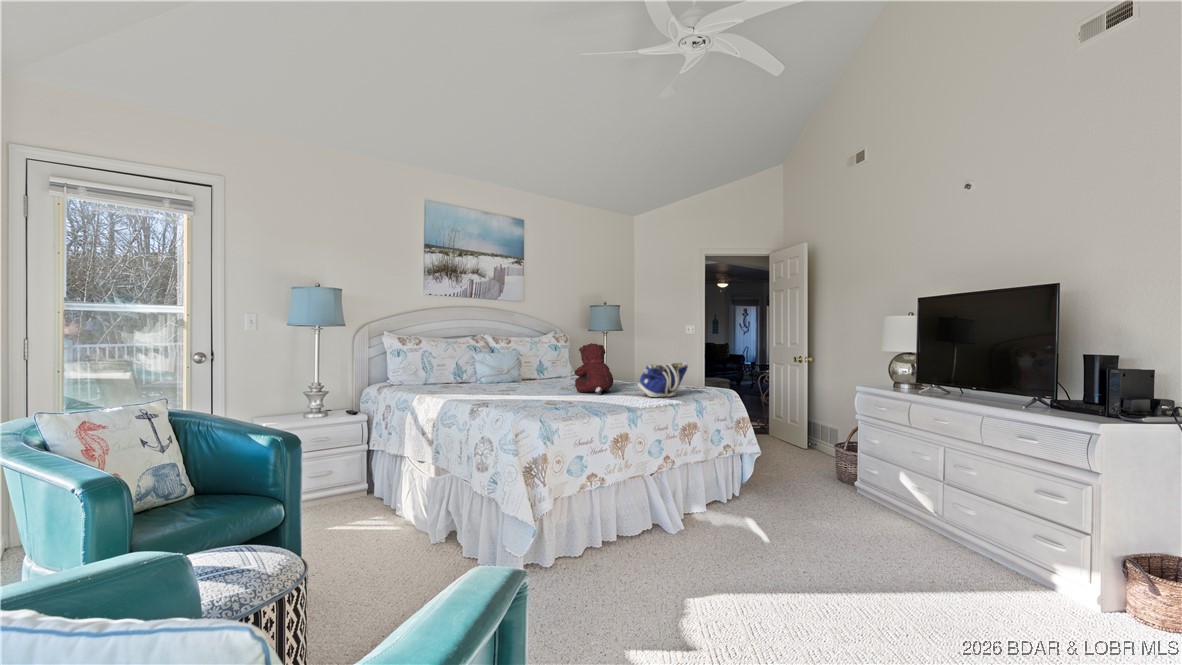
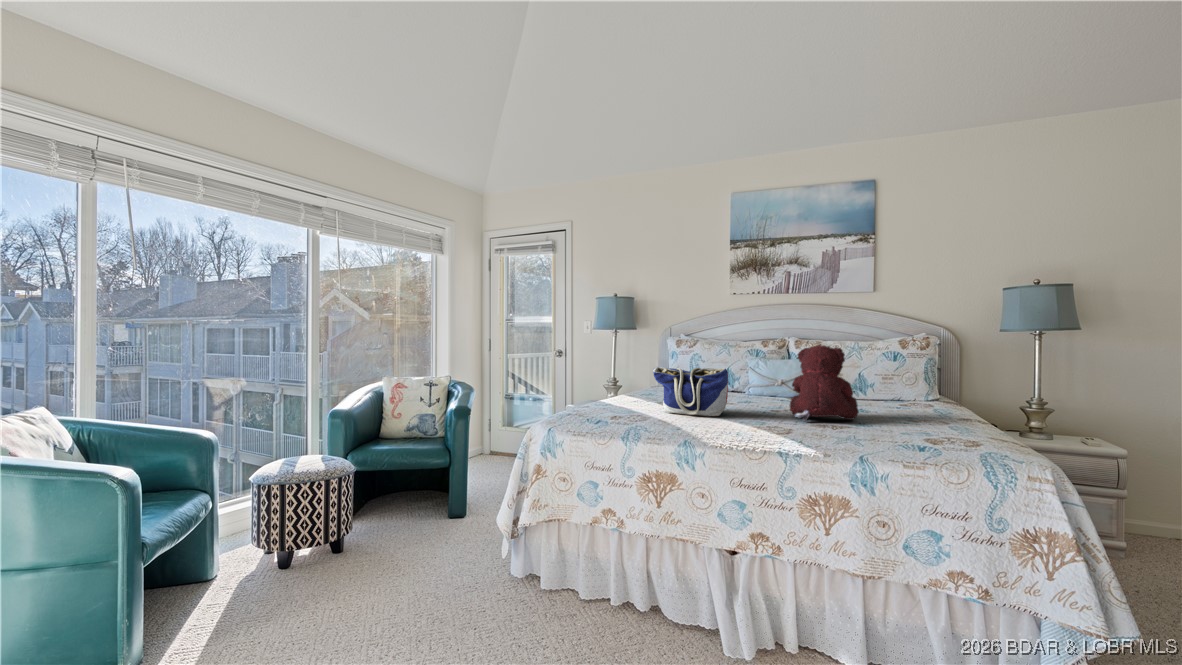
tote bag: present [637,362,688,397] -> present [653,367,728,416]

